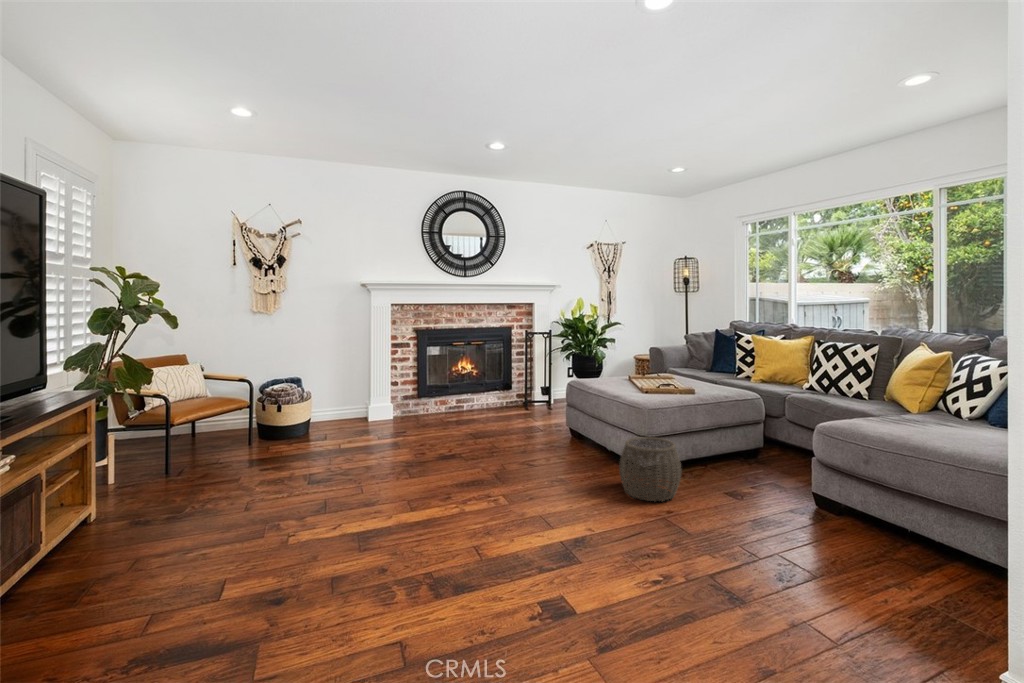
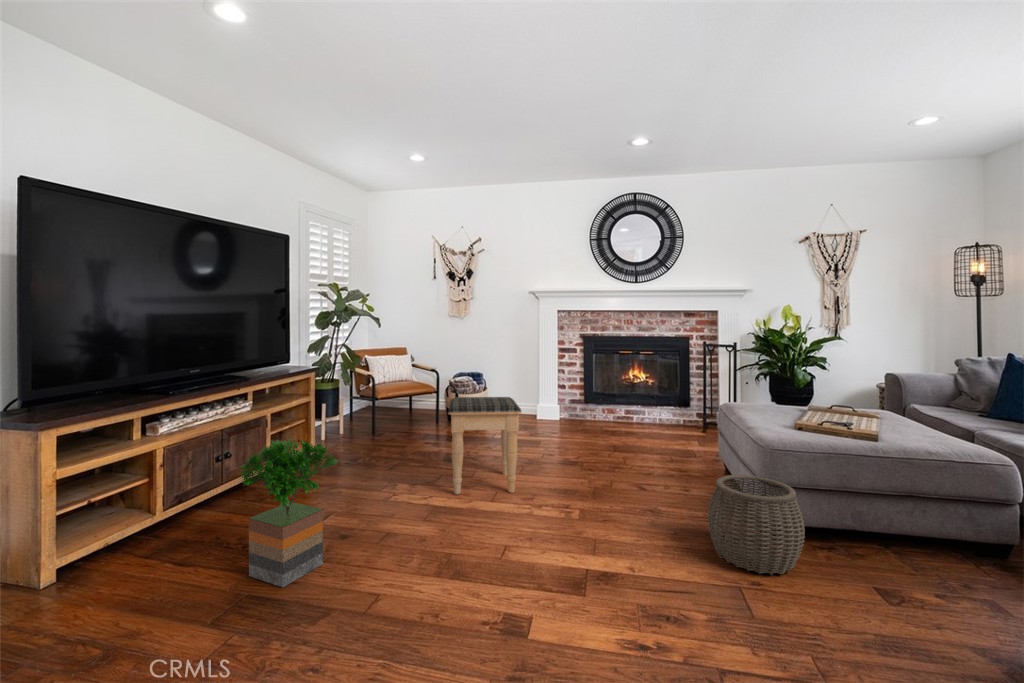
footstool: none [356,400,449,504] -> present [448,397,521,494]
potted tree: none [267,470,369,631] -> present [240,439,338,587]

